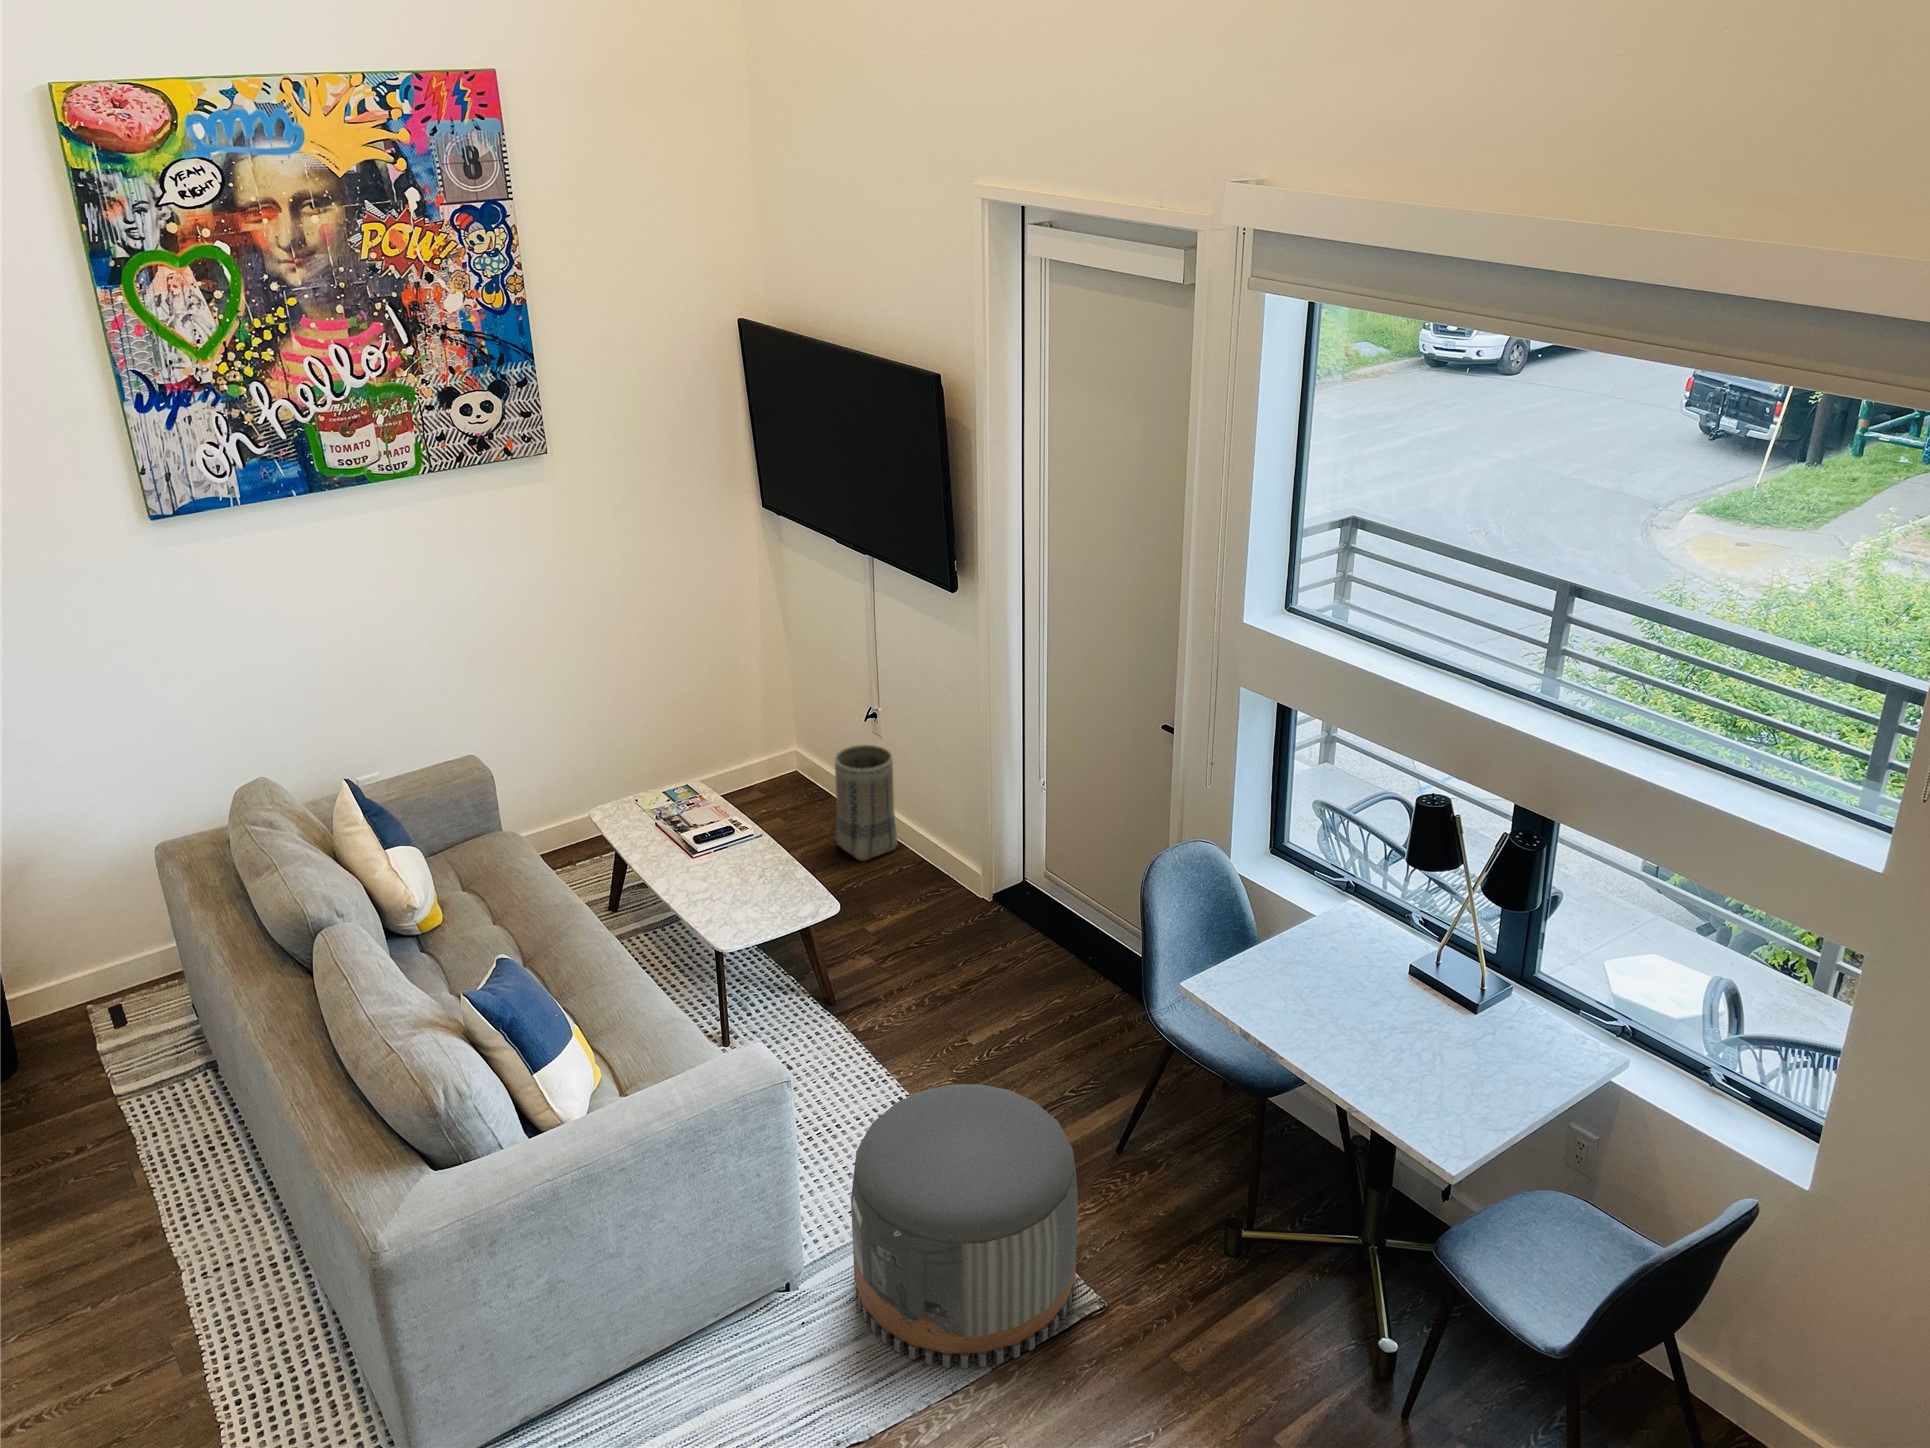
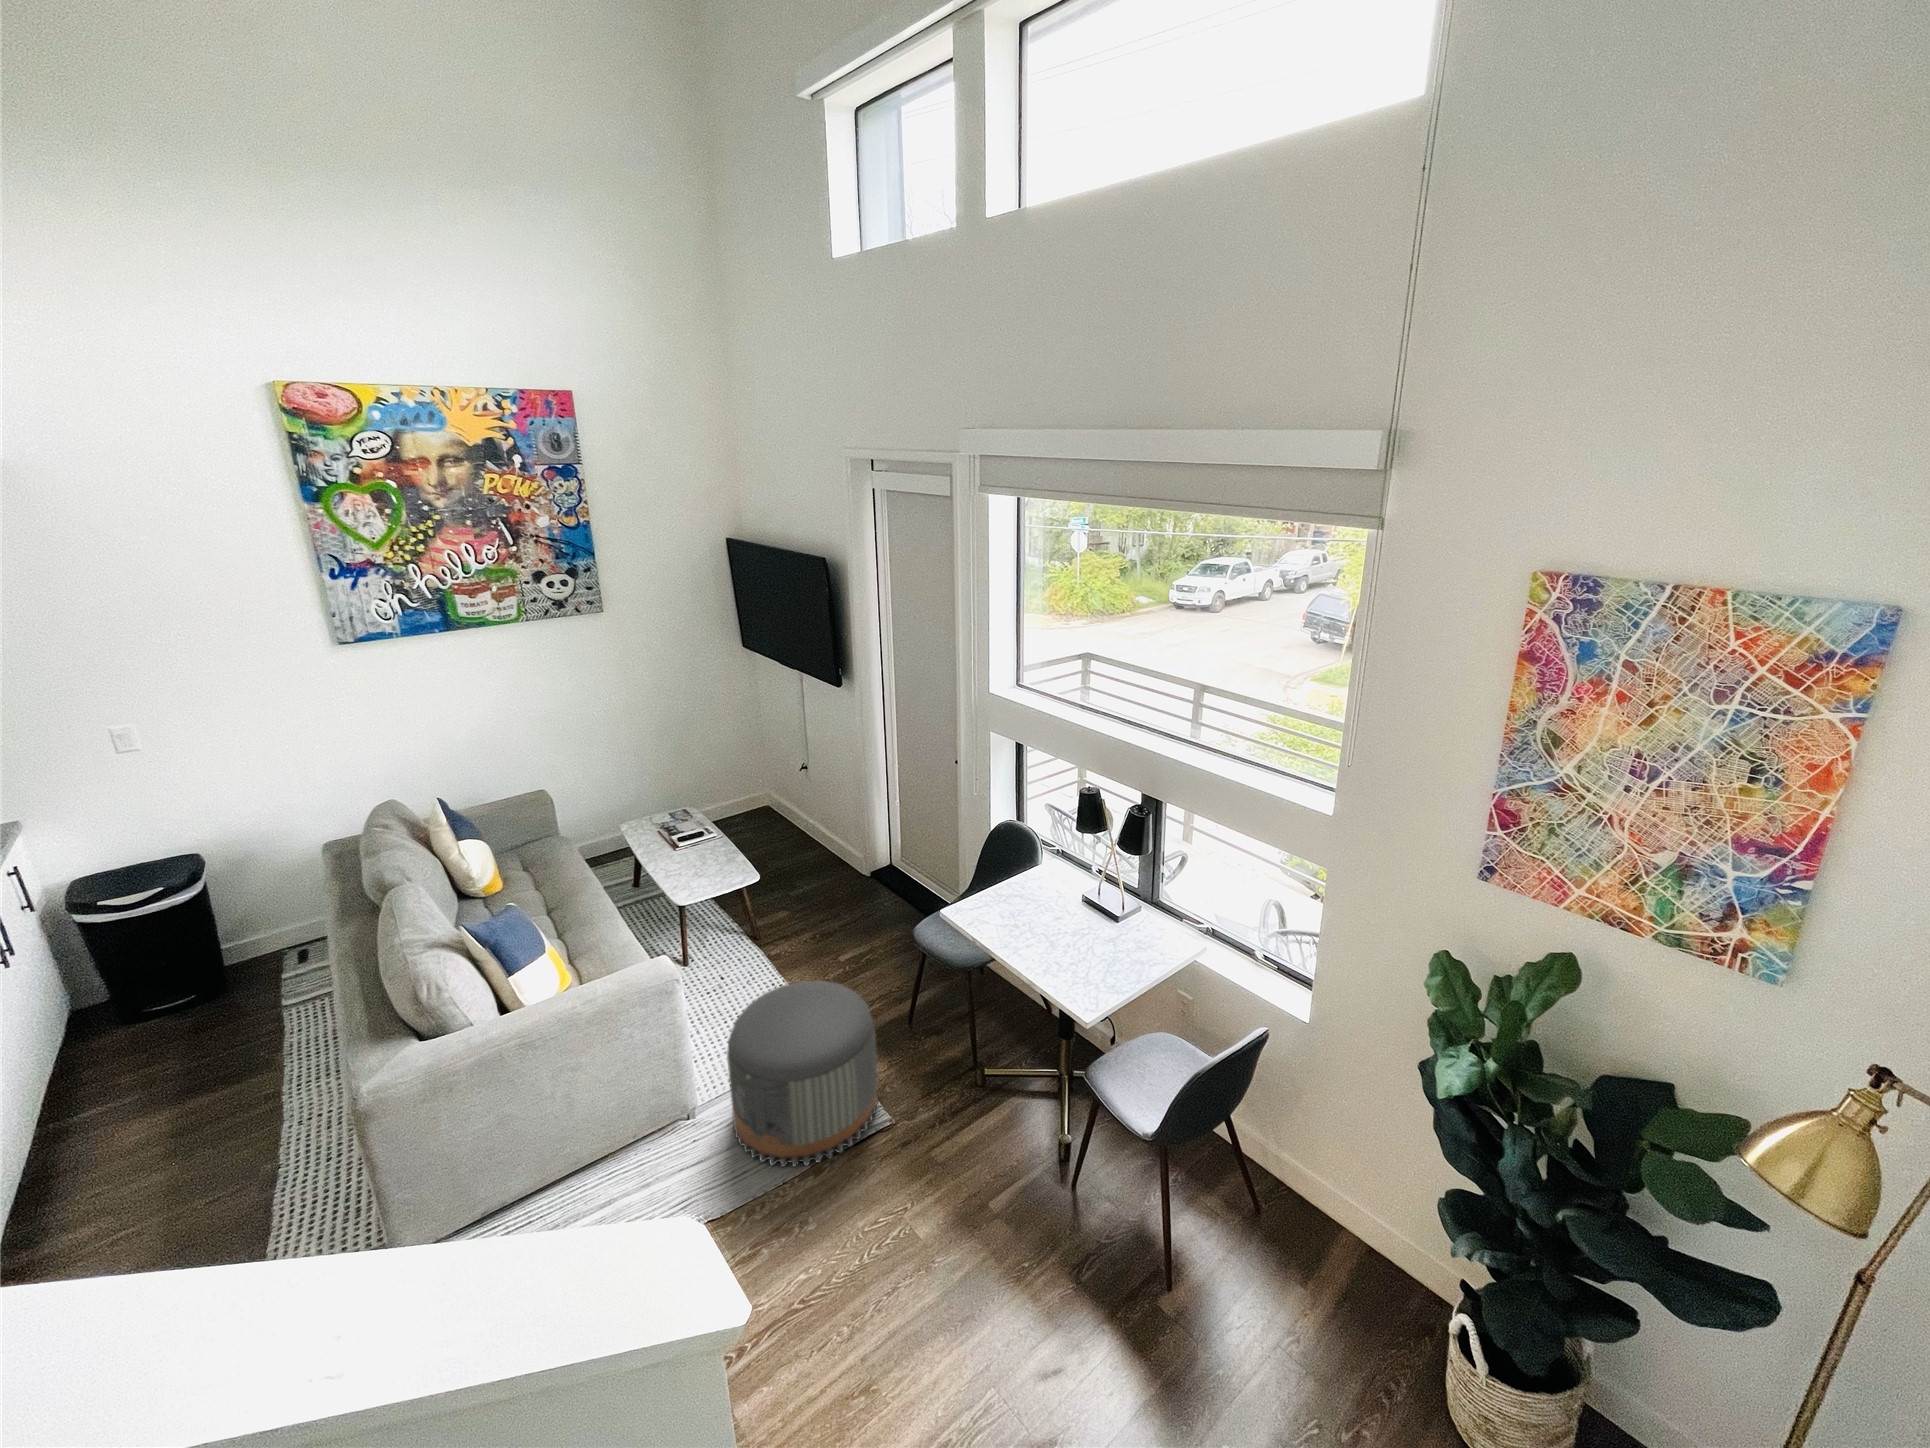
basket: present [835,745,898,861] -> none [778,784,818,854]

